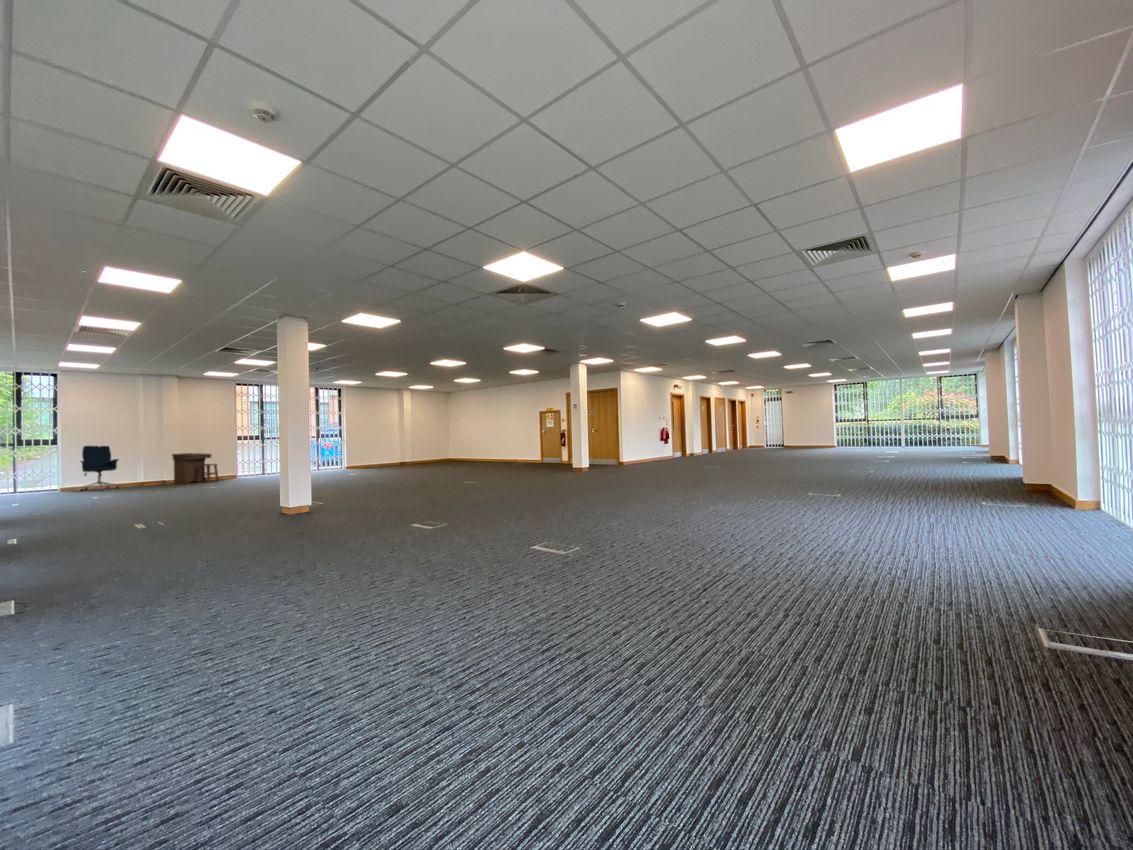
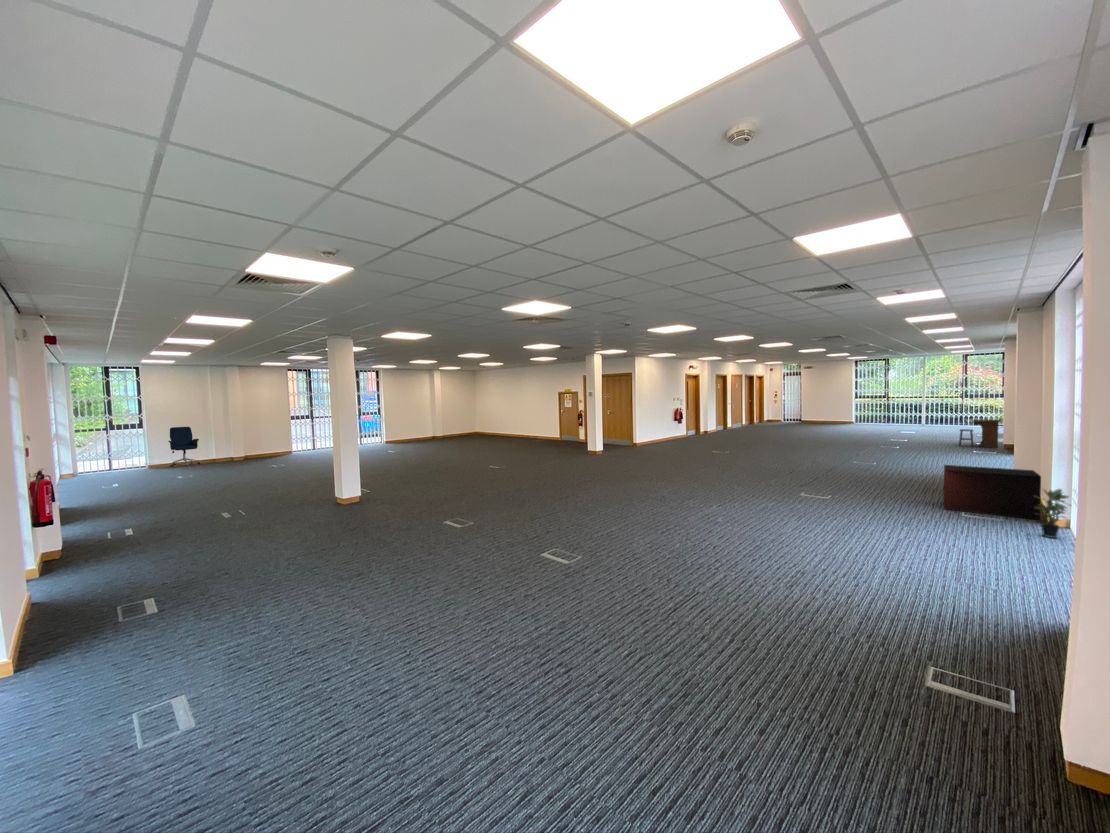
desk: present [172,453,219,484] -> present [959,419,1000,448]
storage cabinet: none [962,455,1071,505] -> present [944,465,1041,519]
potted plant: none [1070,463,1115,518] -> present [1035,489,1068,538]

